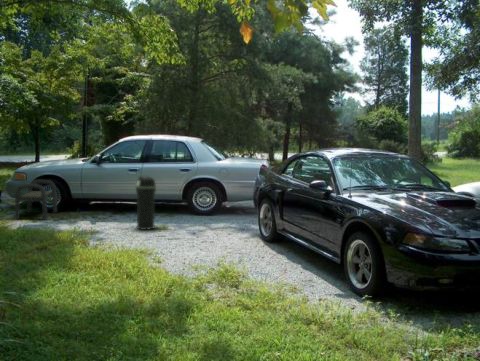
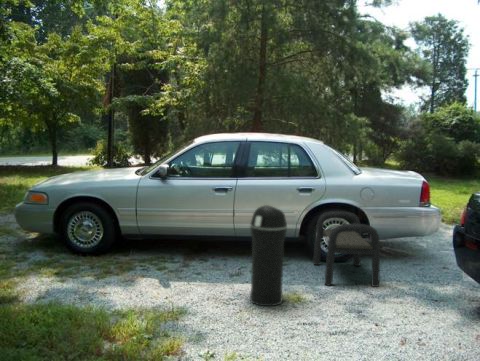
bench: present [15,180,57,220] -> present [313,211,380,287]

